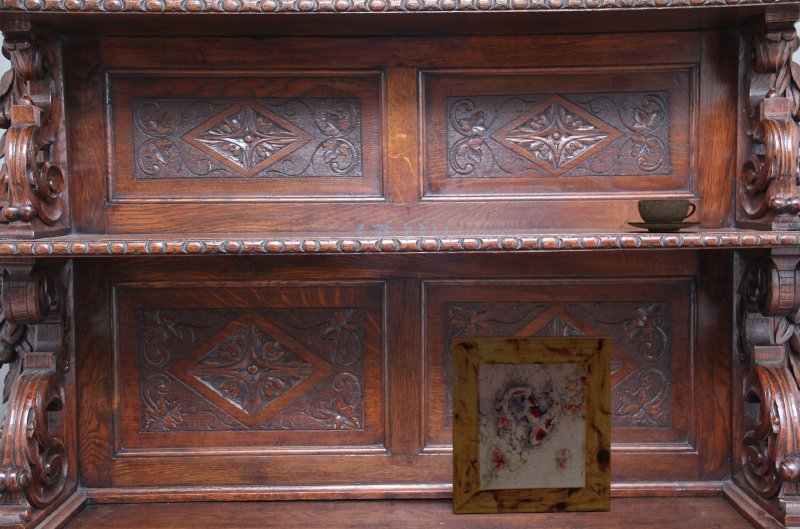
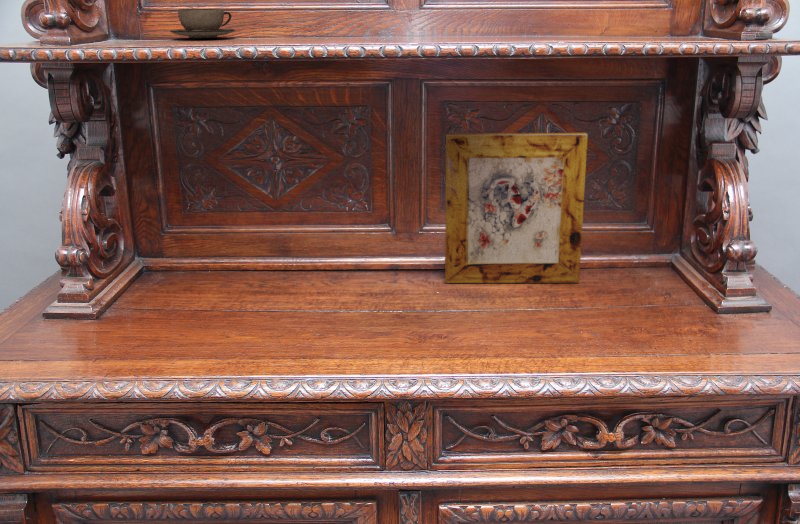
teacup: present [627,199,701,231] -> present [170,9,235,39]

